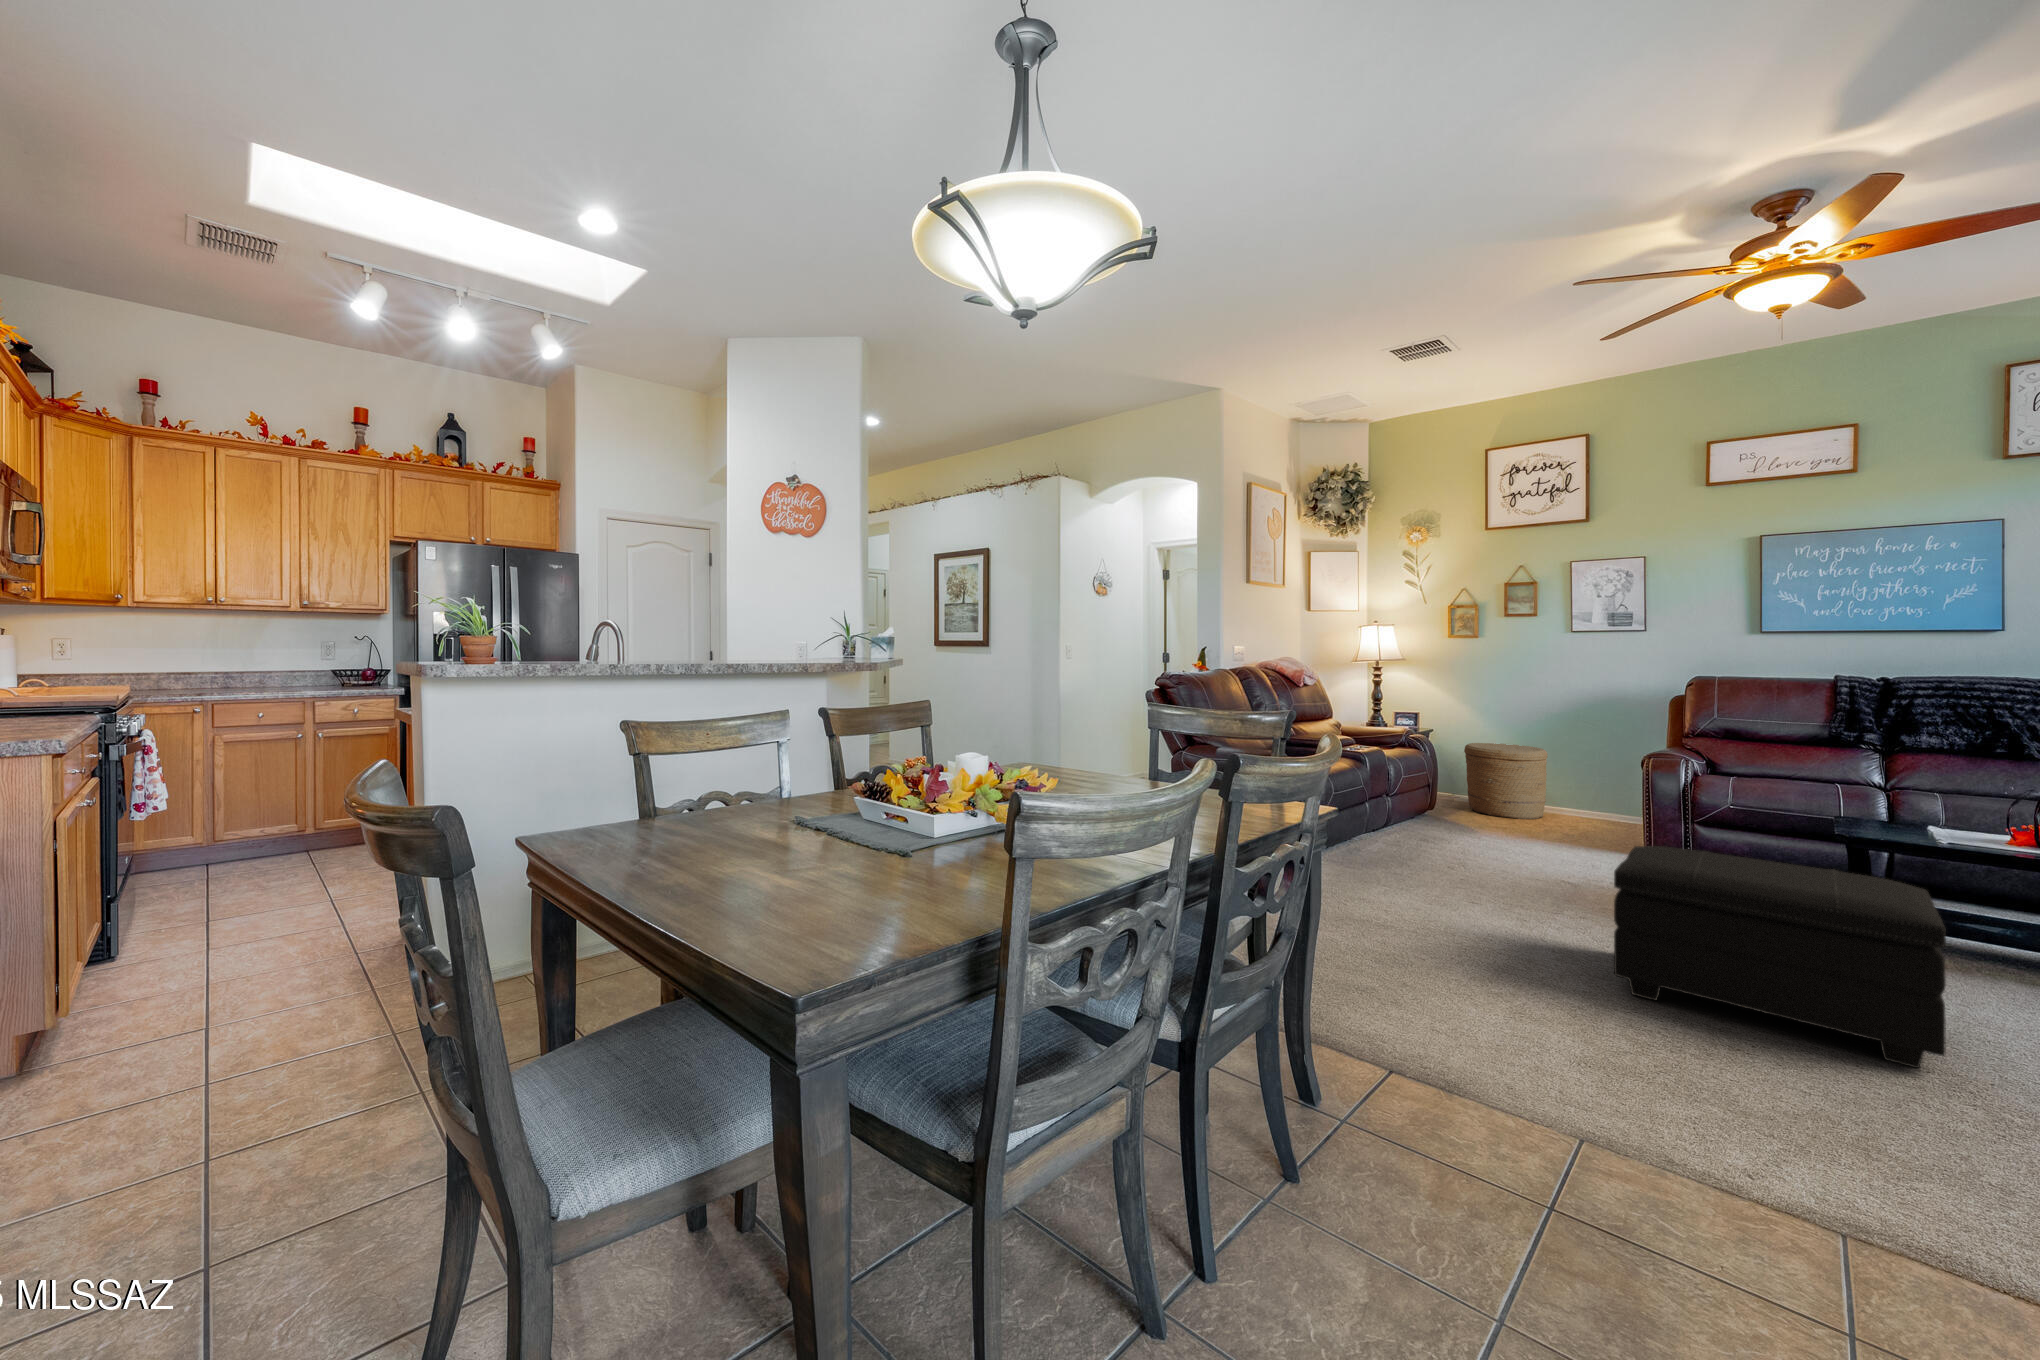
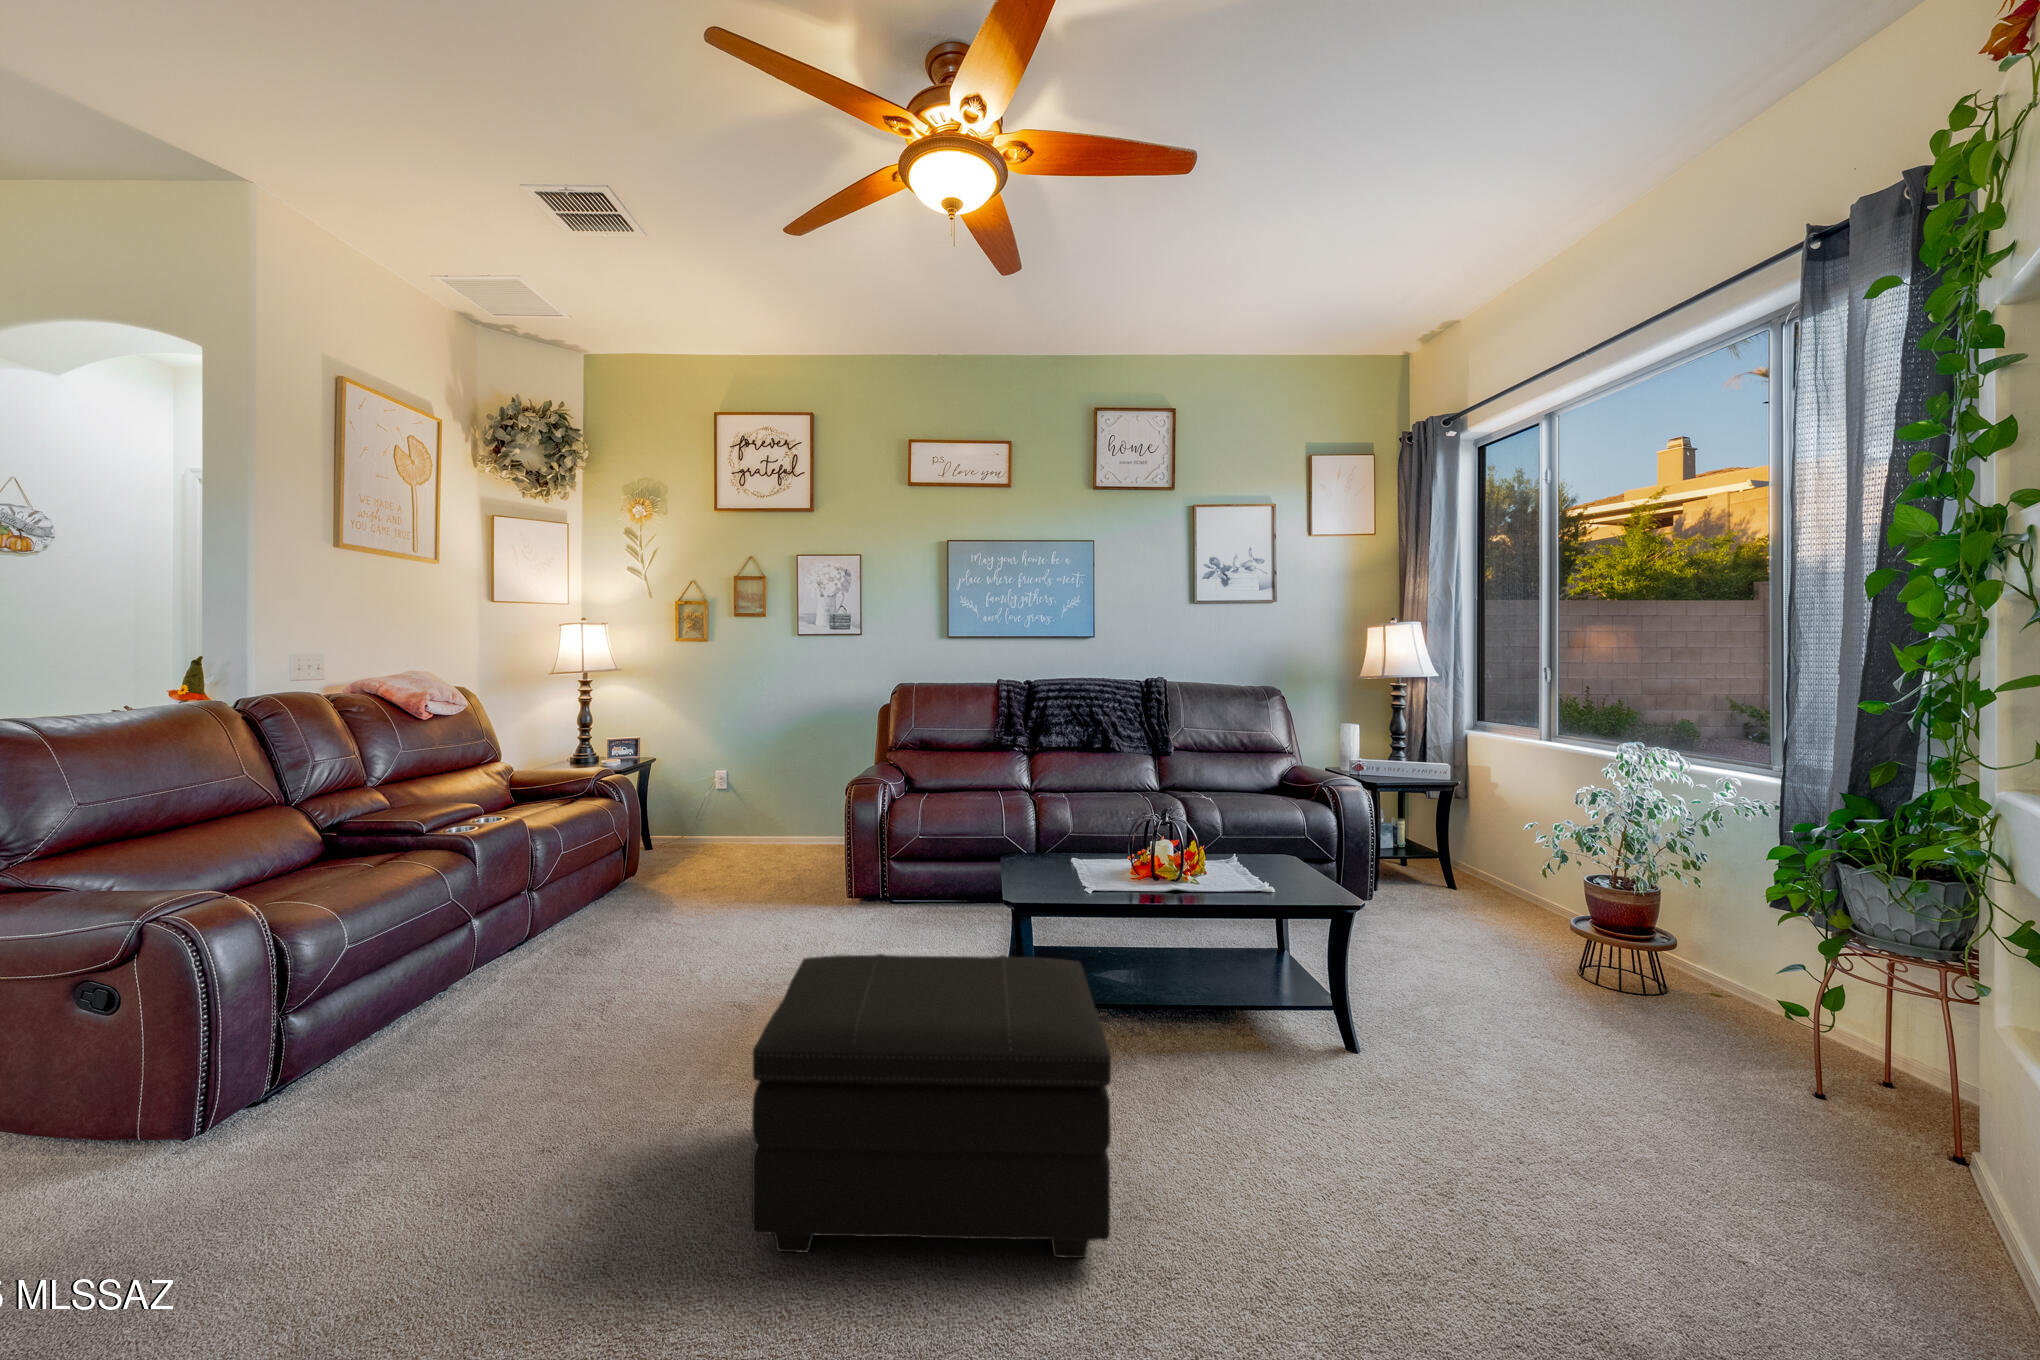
woven basket: present [1464,743,1548,819] -> none [685,770,772,865]

